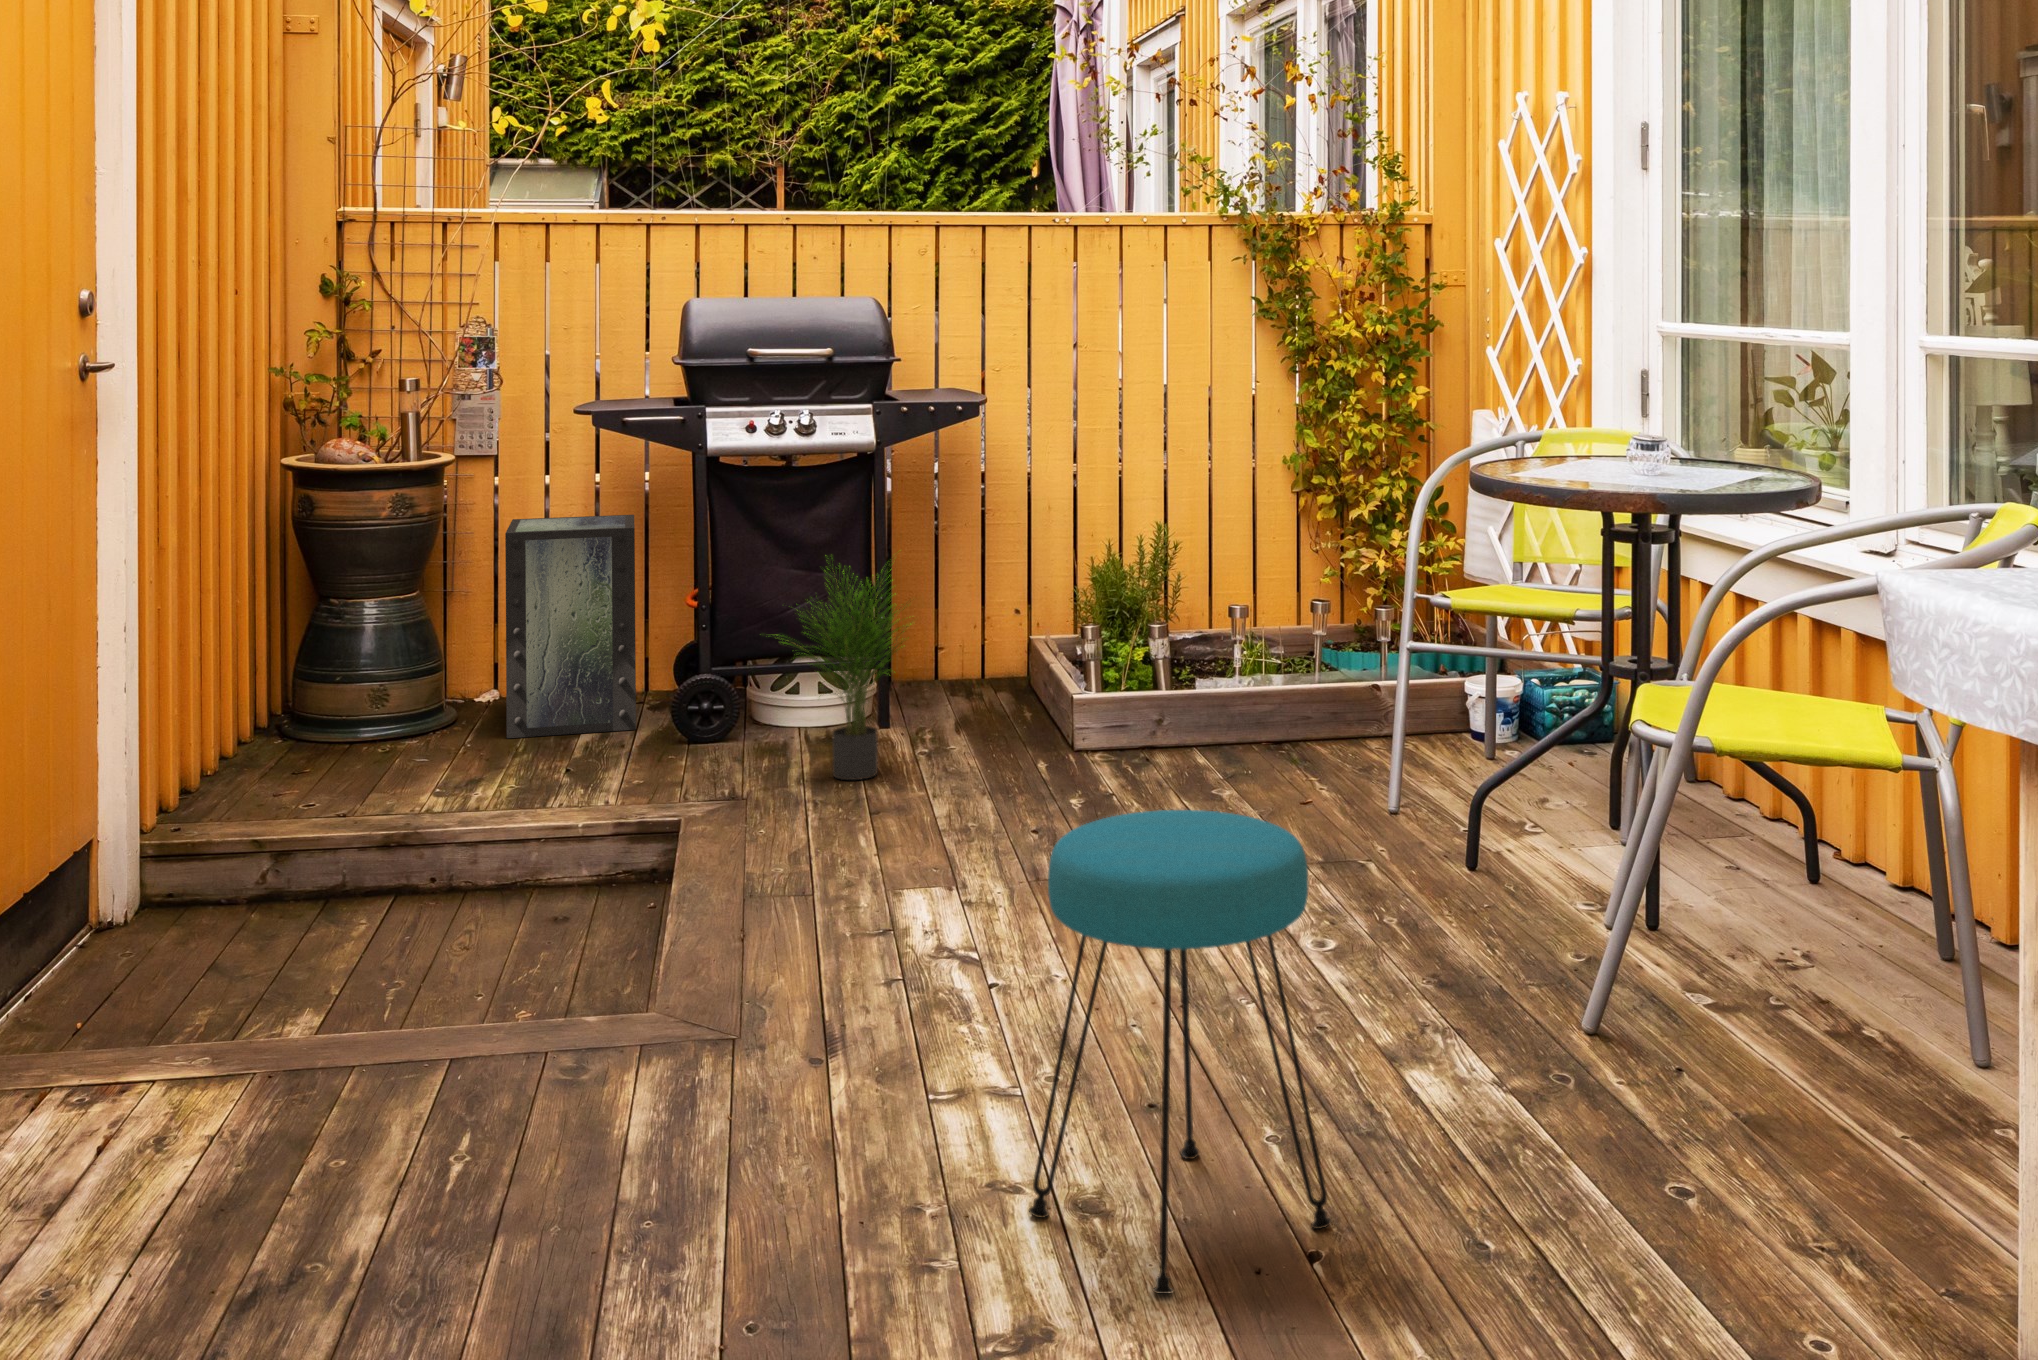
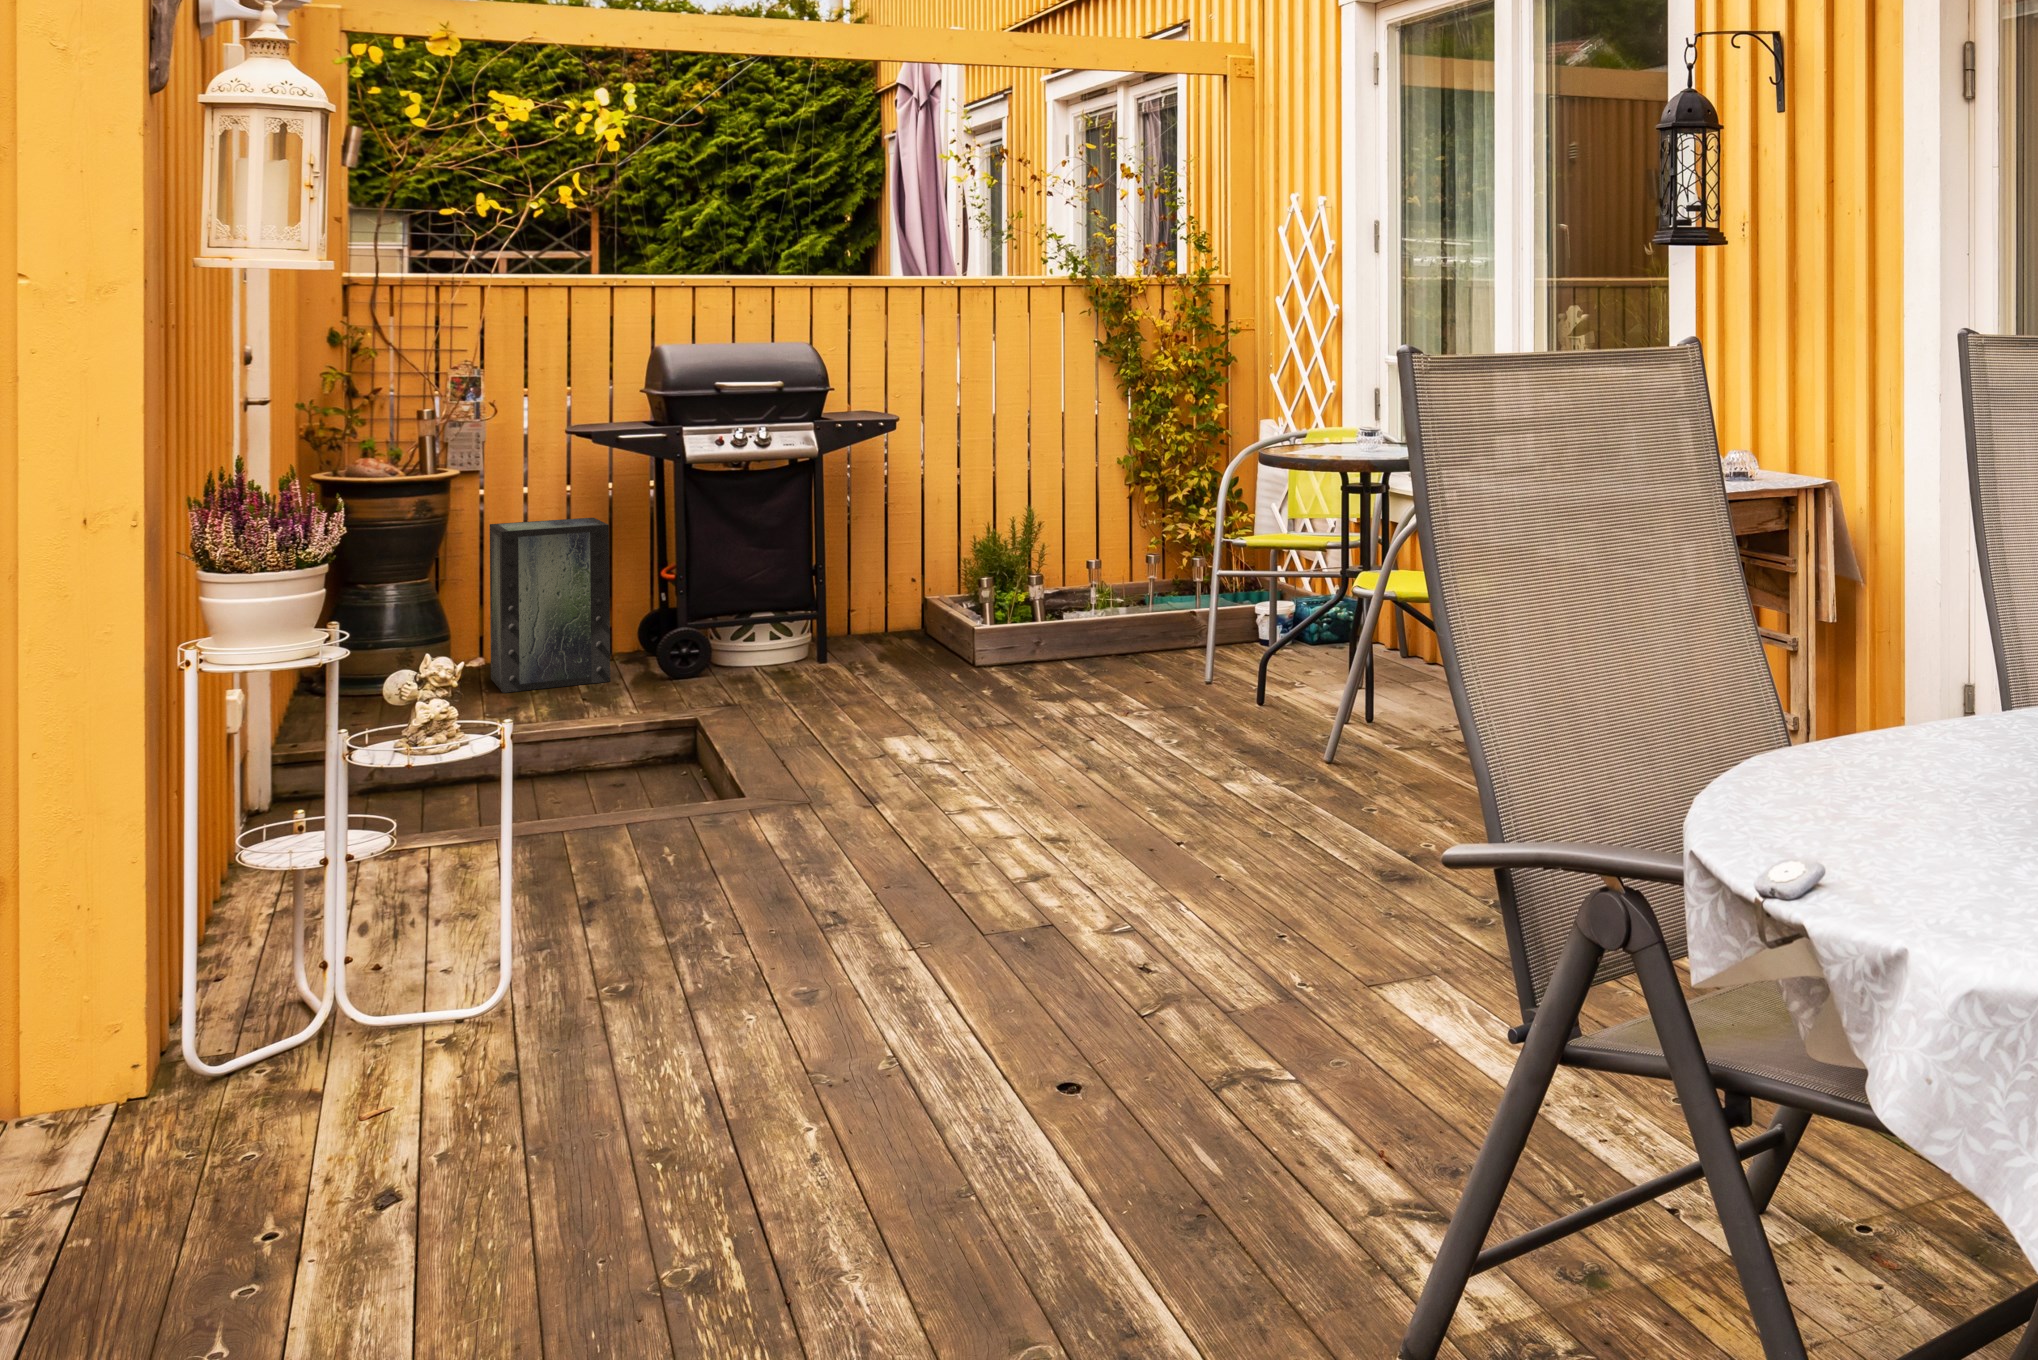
potted plant: present [790,563,911,780] -> none [740,527,865,695]
stool: present [1029,810,1331,1294] -> none [1031,622,1191,842]

